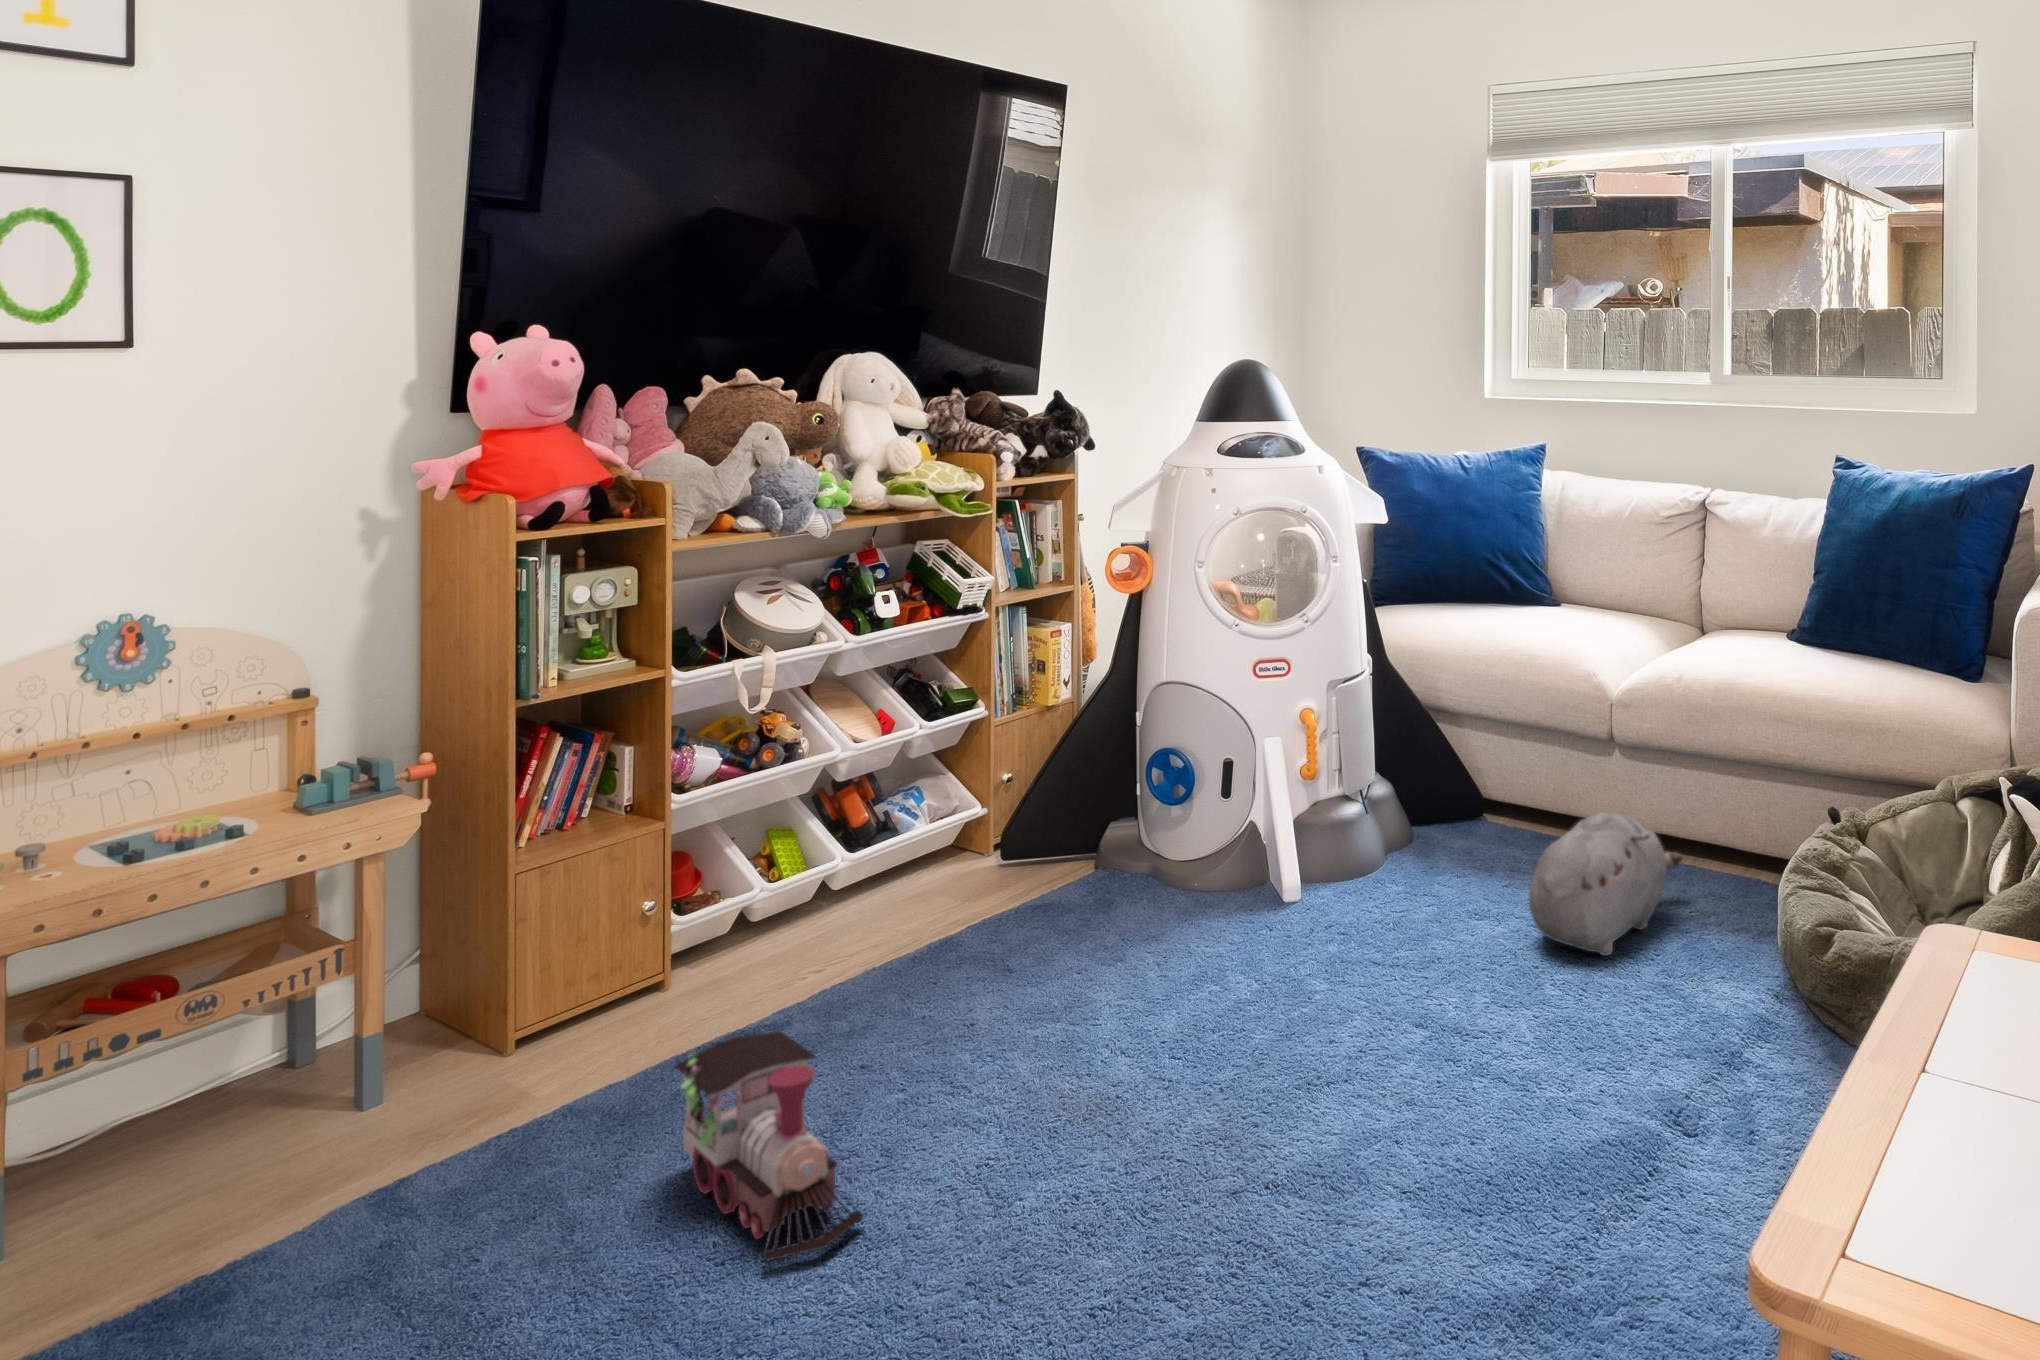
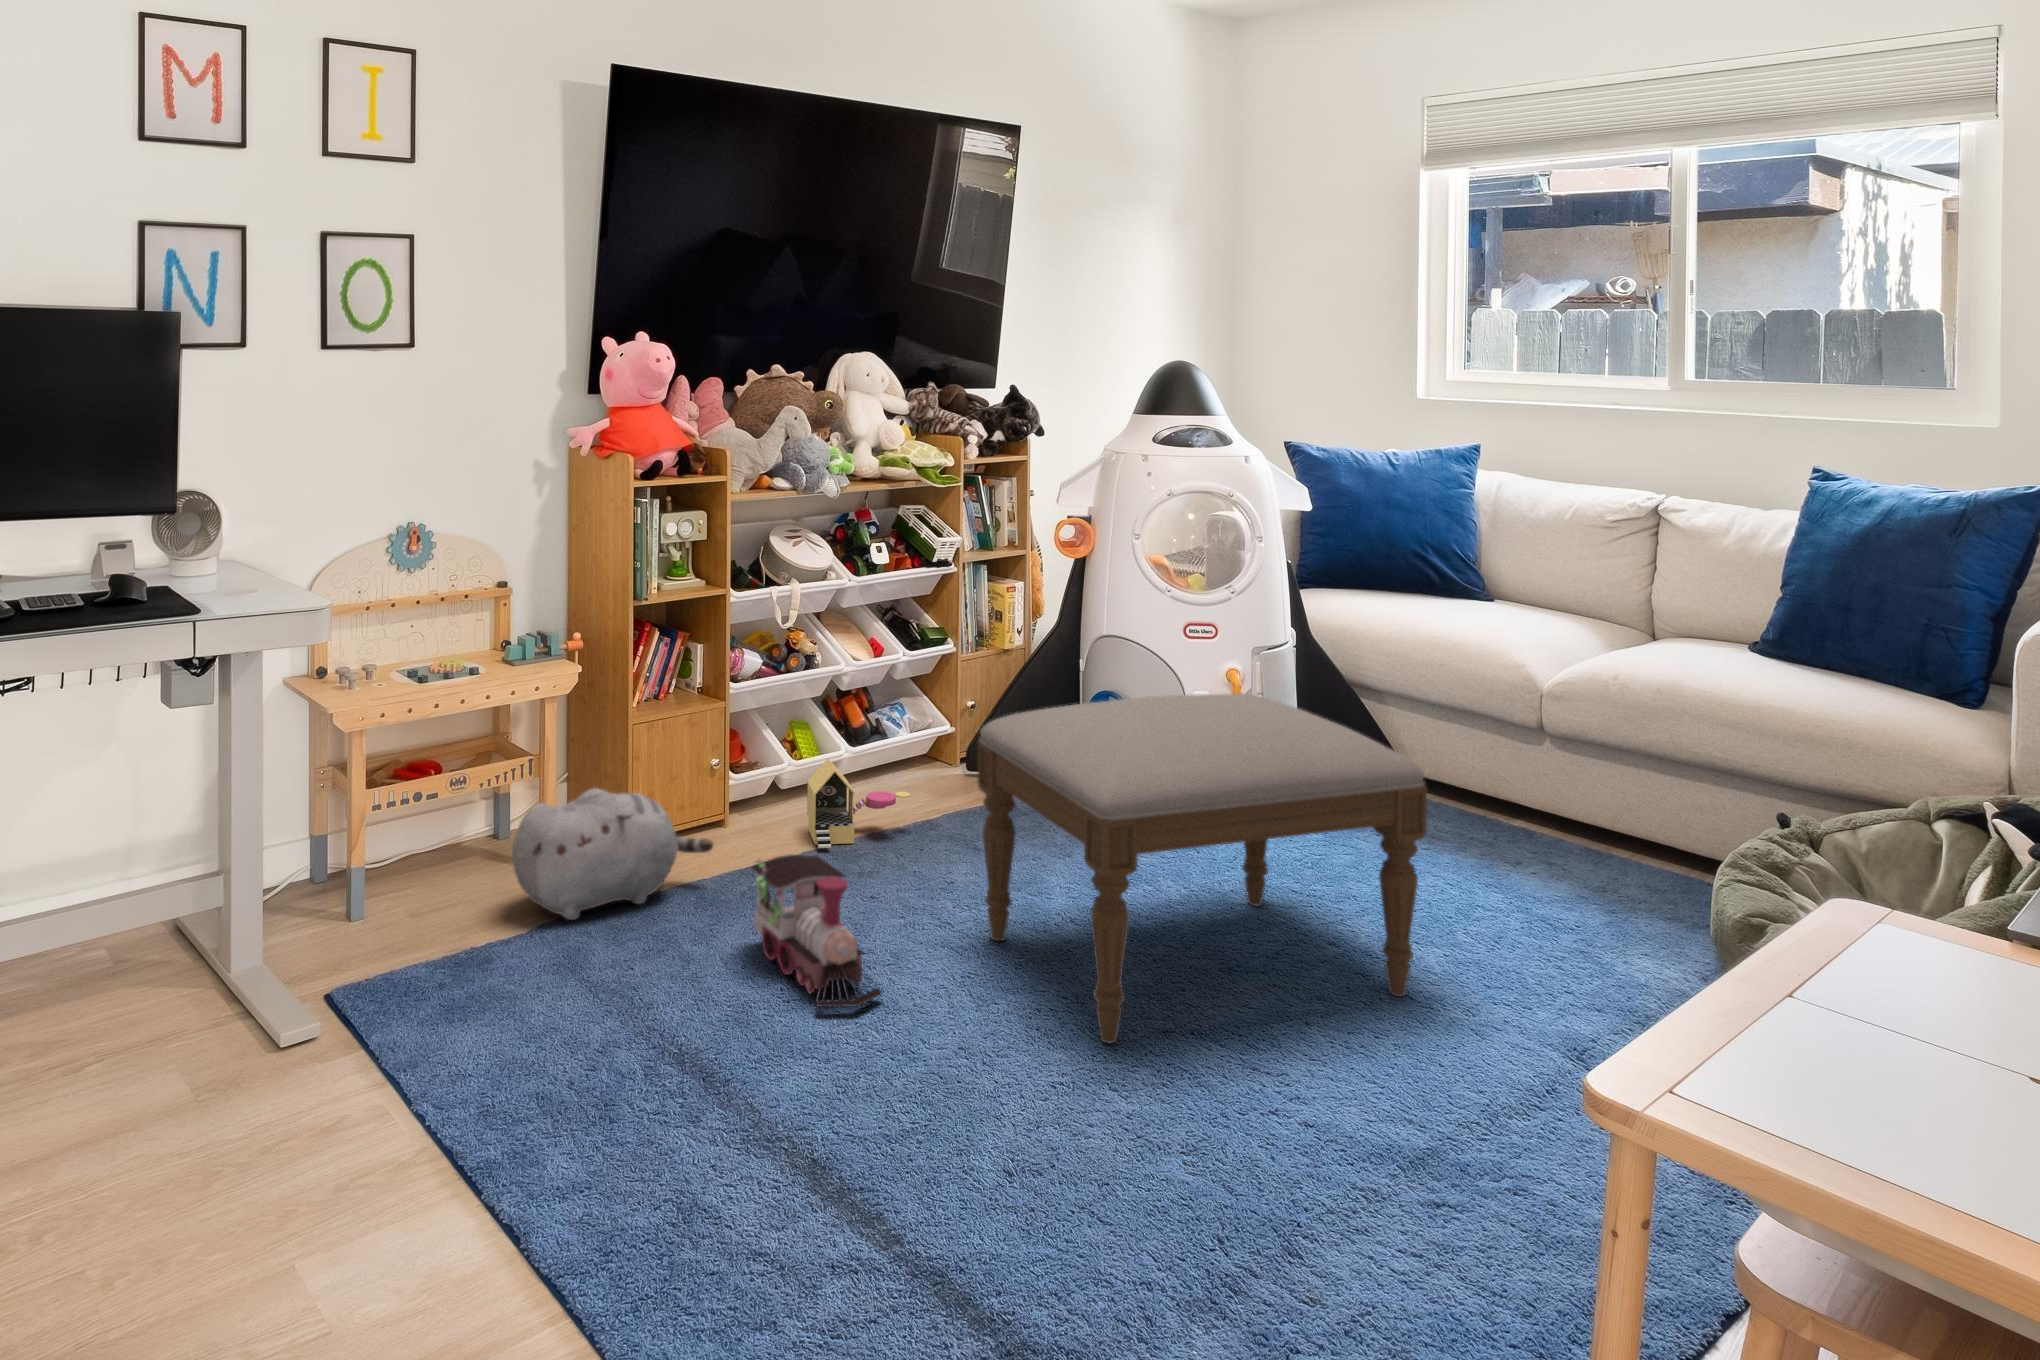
ottoman: none [1000,744,1522,1228] -> present [978,693,1427,1043]
plush toy: present [1529,812,1682,956] -> present [512,788,713,920]
toy house: none [782,877,922,1002] -> present [807,758,910,848]

